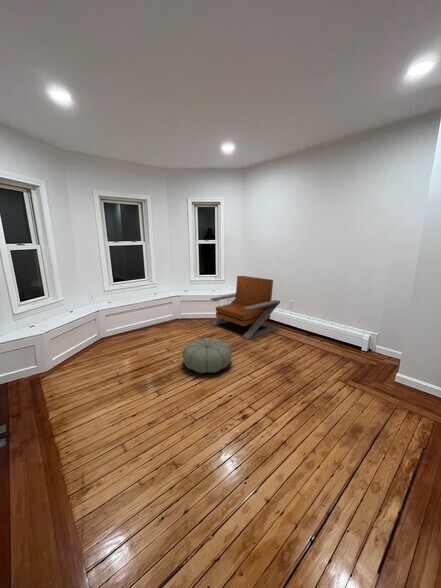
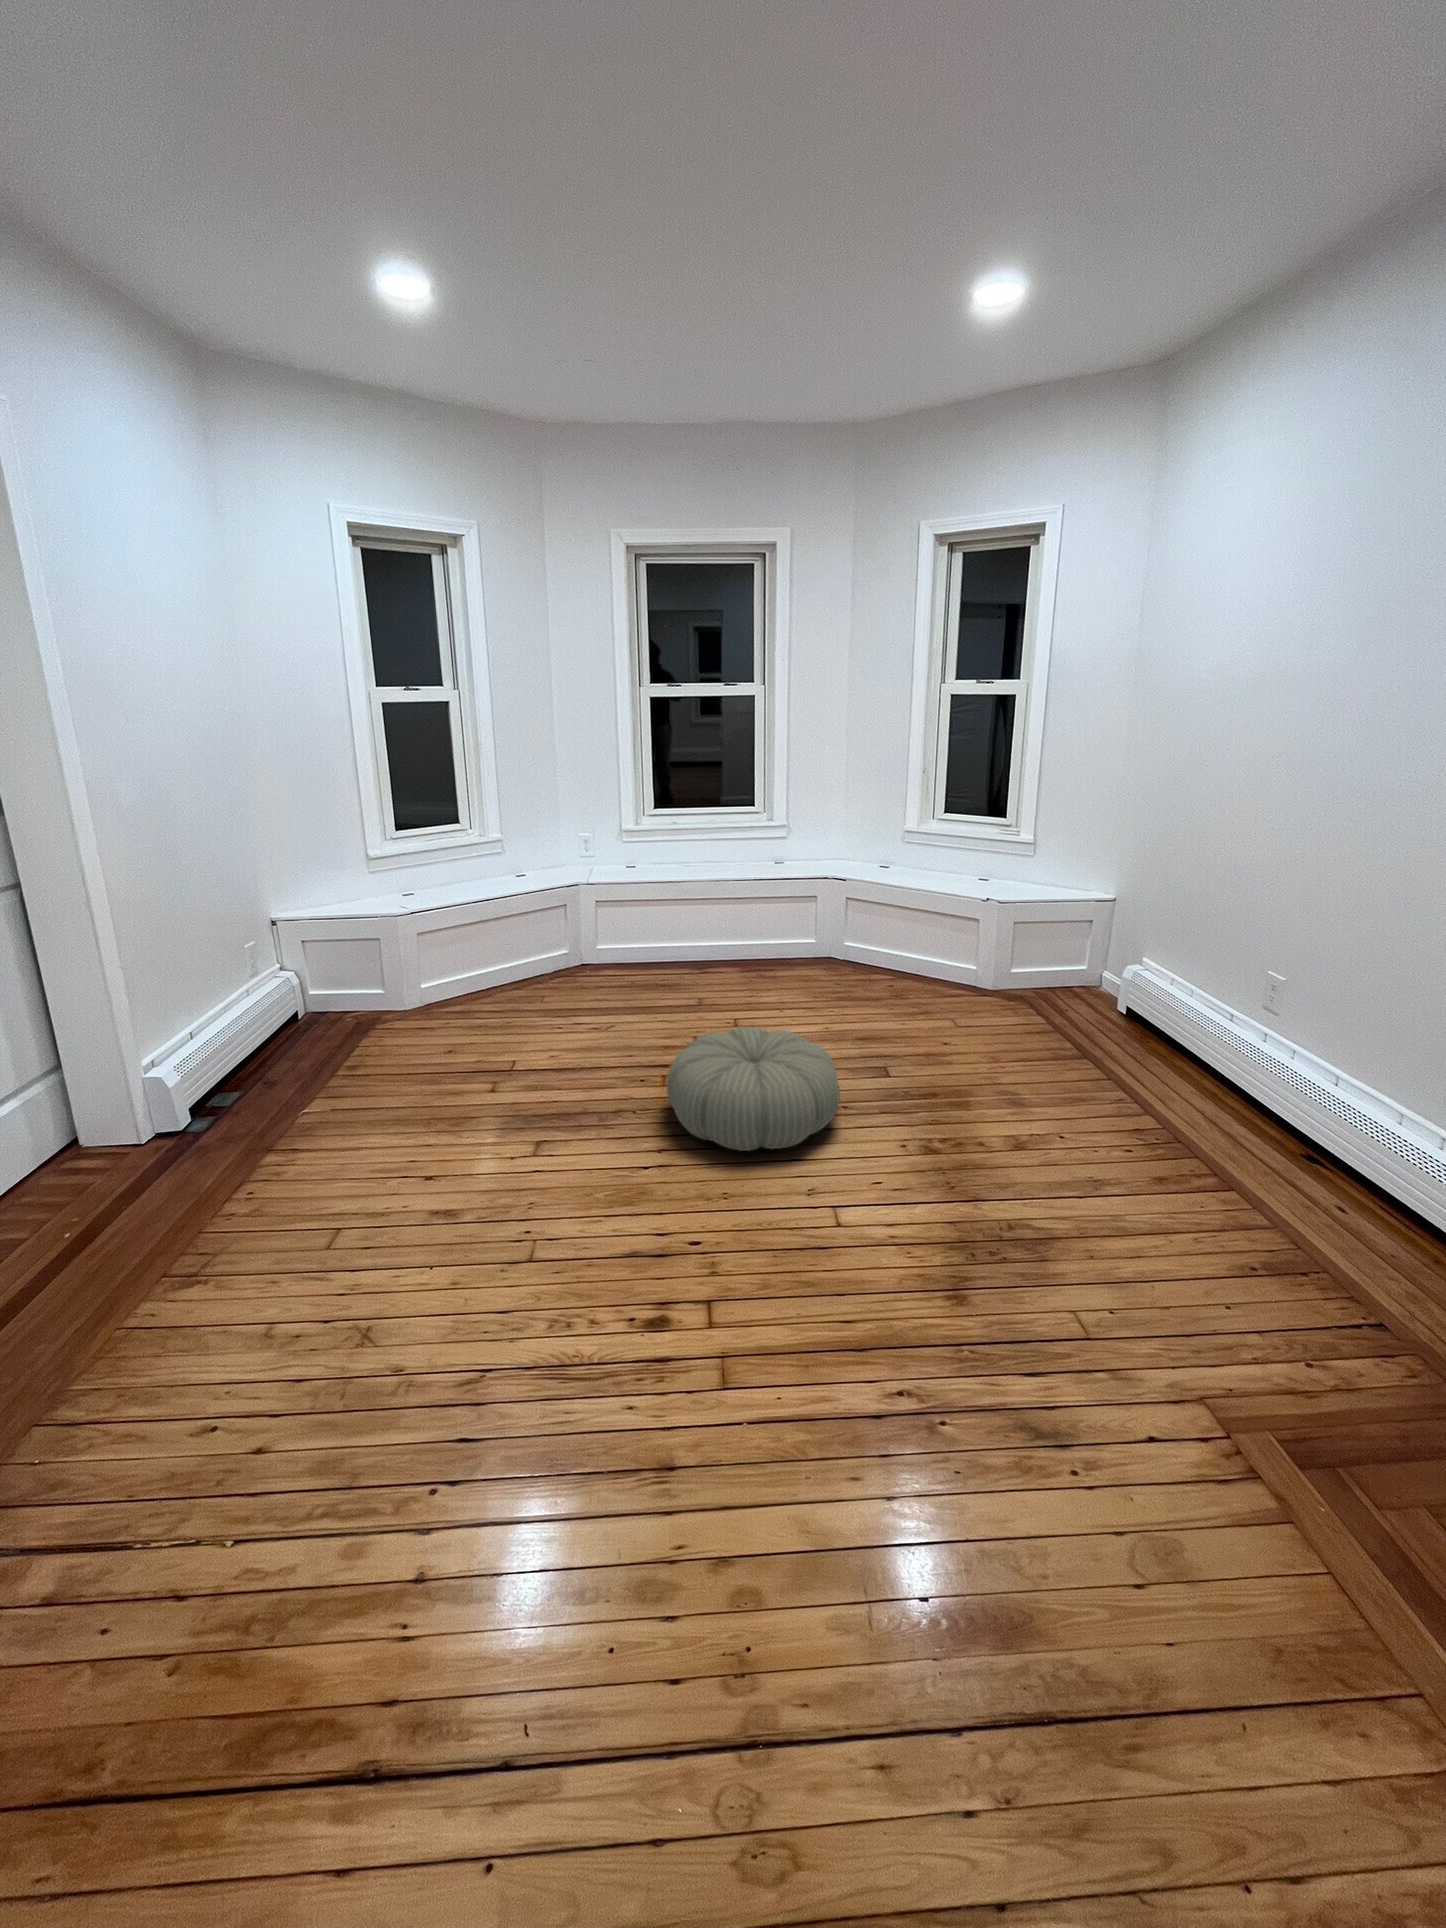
lounge chair: present [211,276,280,340] -> none [923,825,1211,1085]

